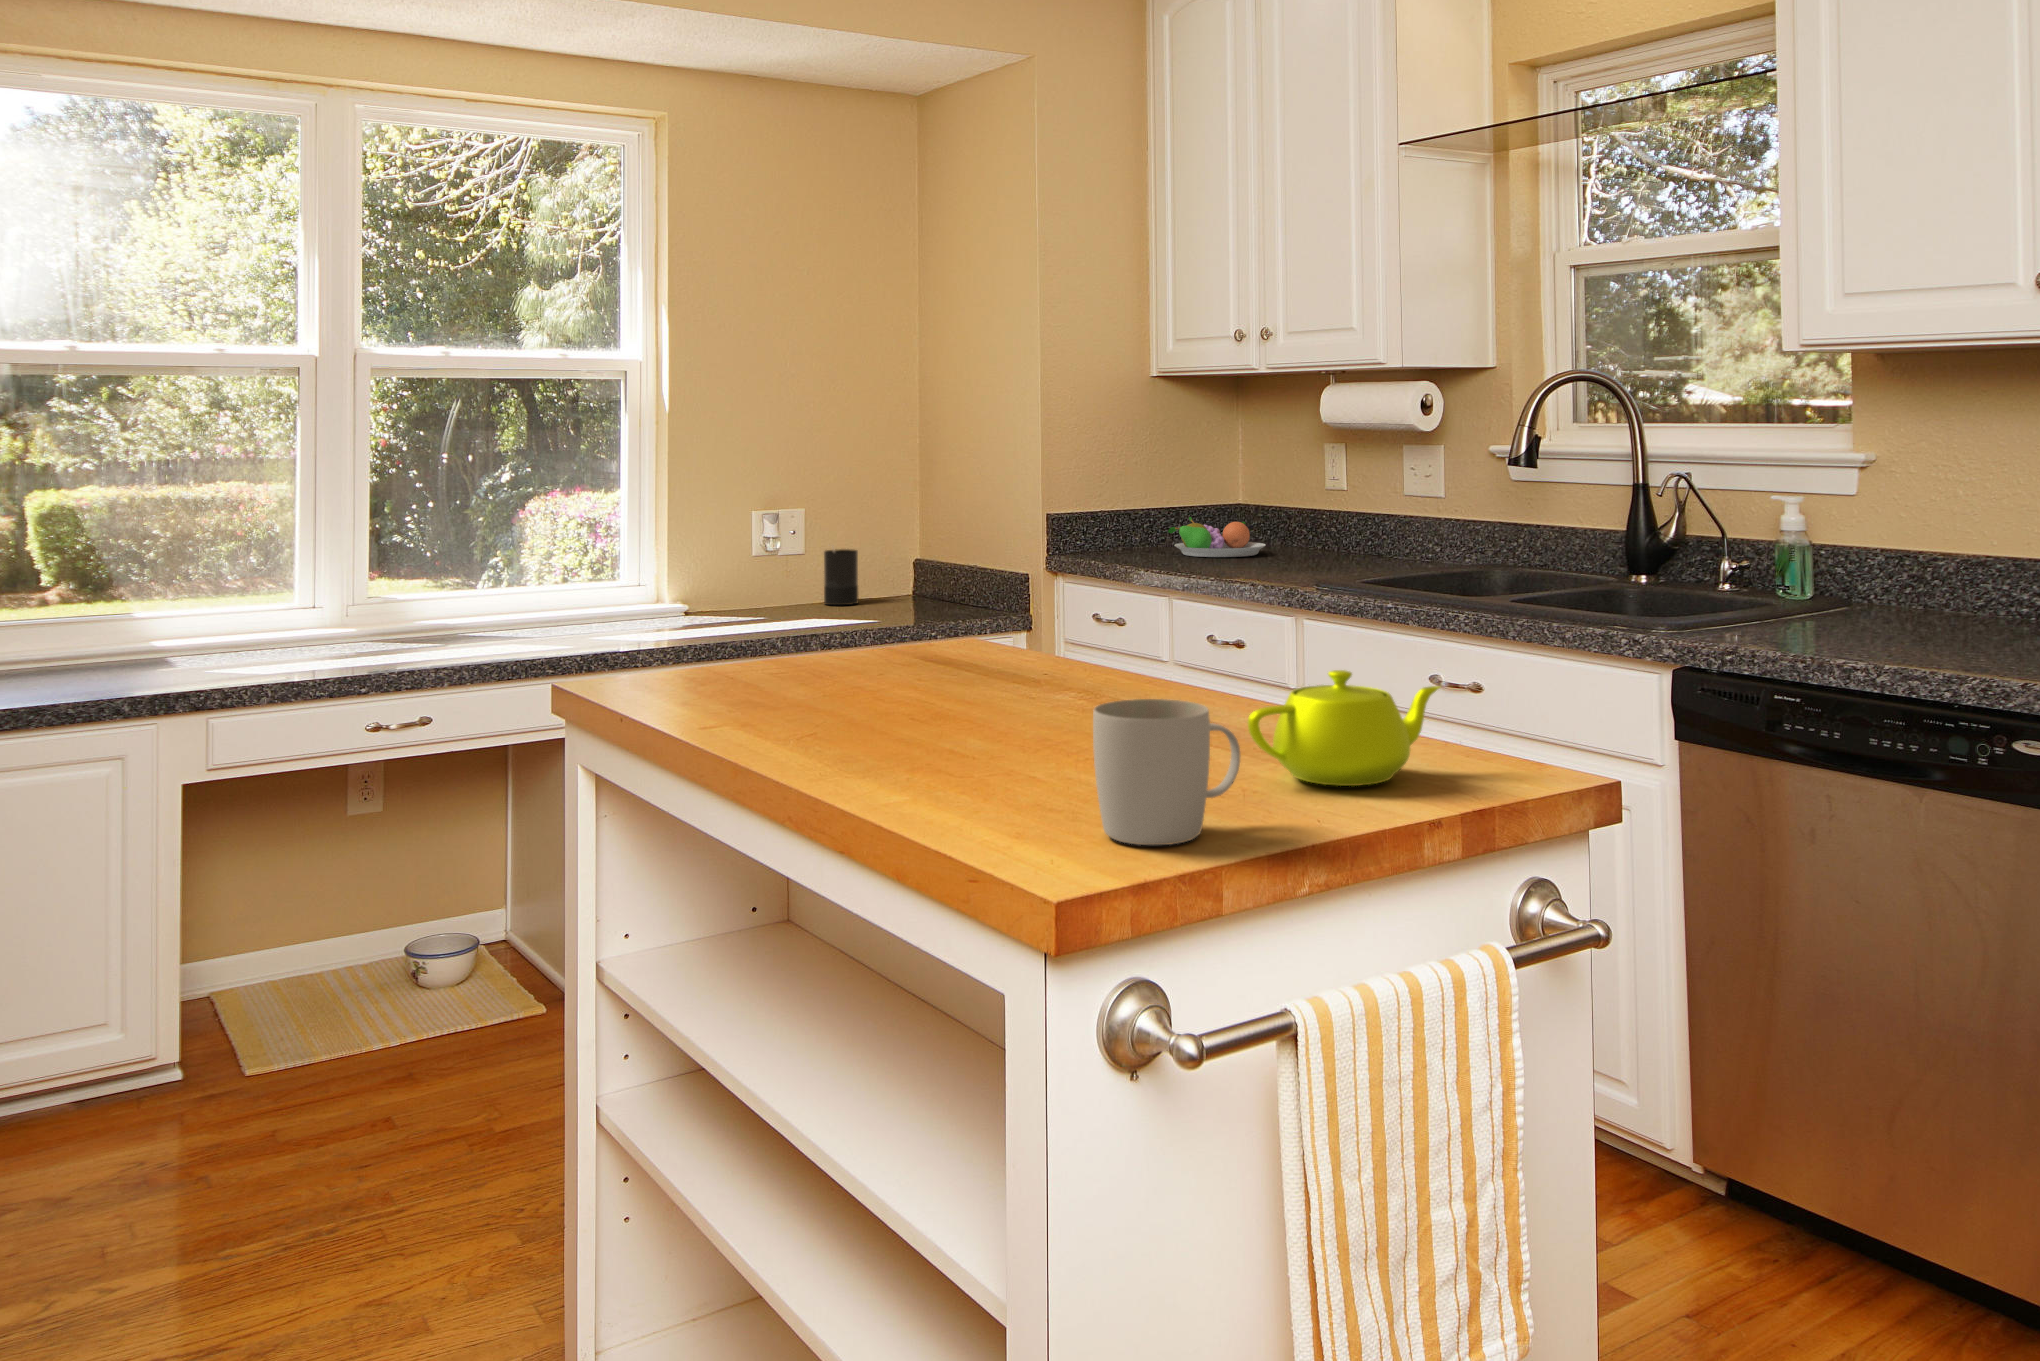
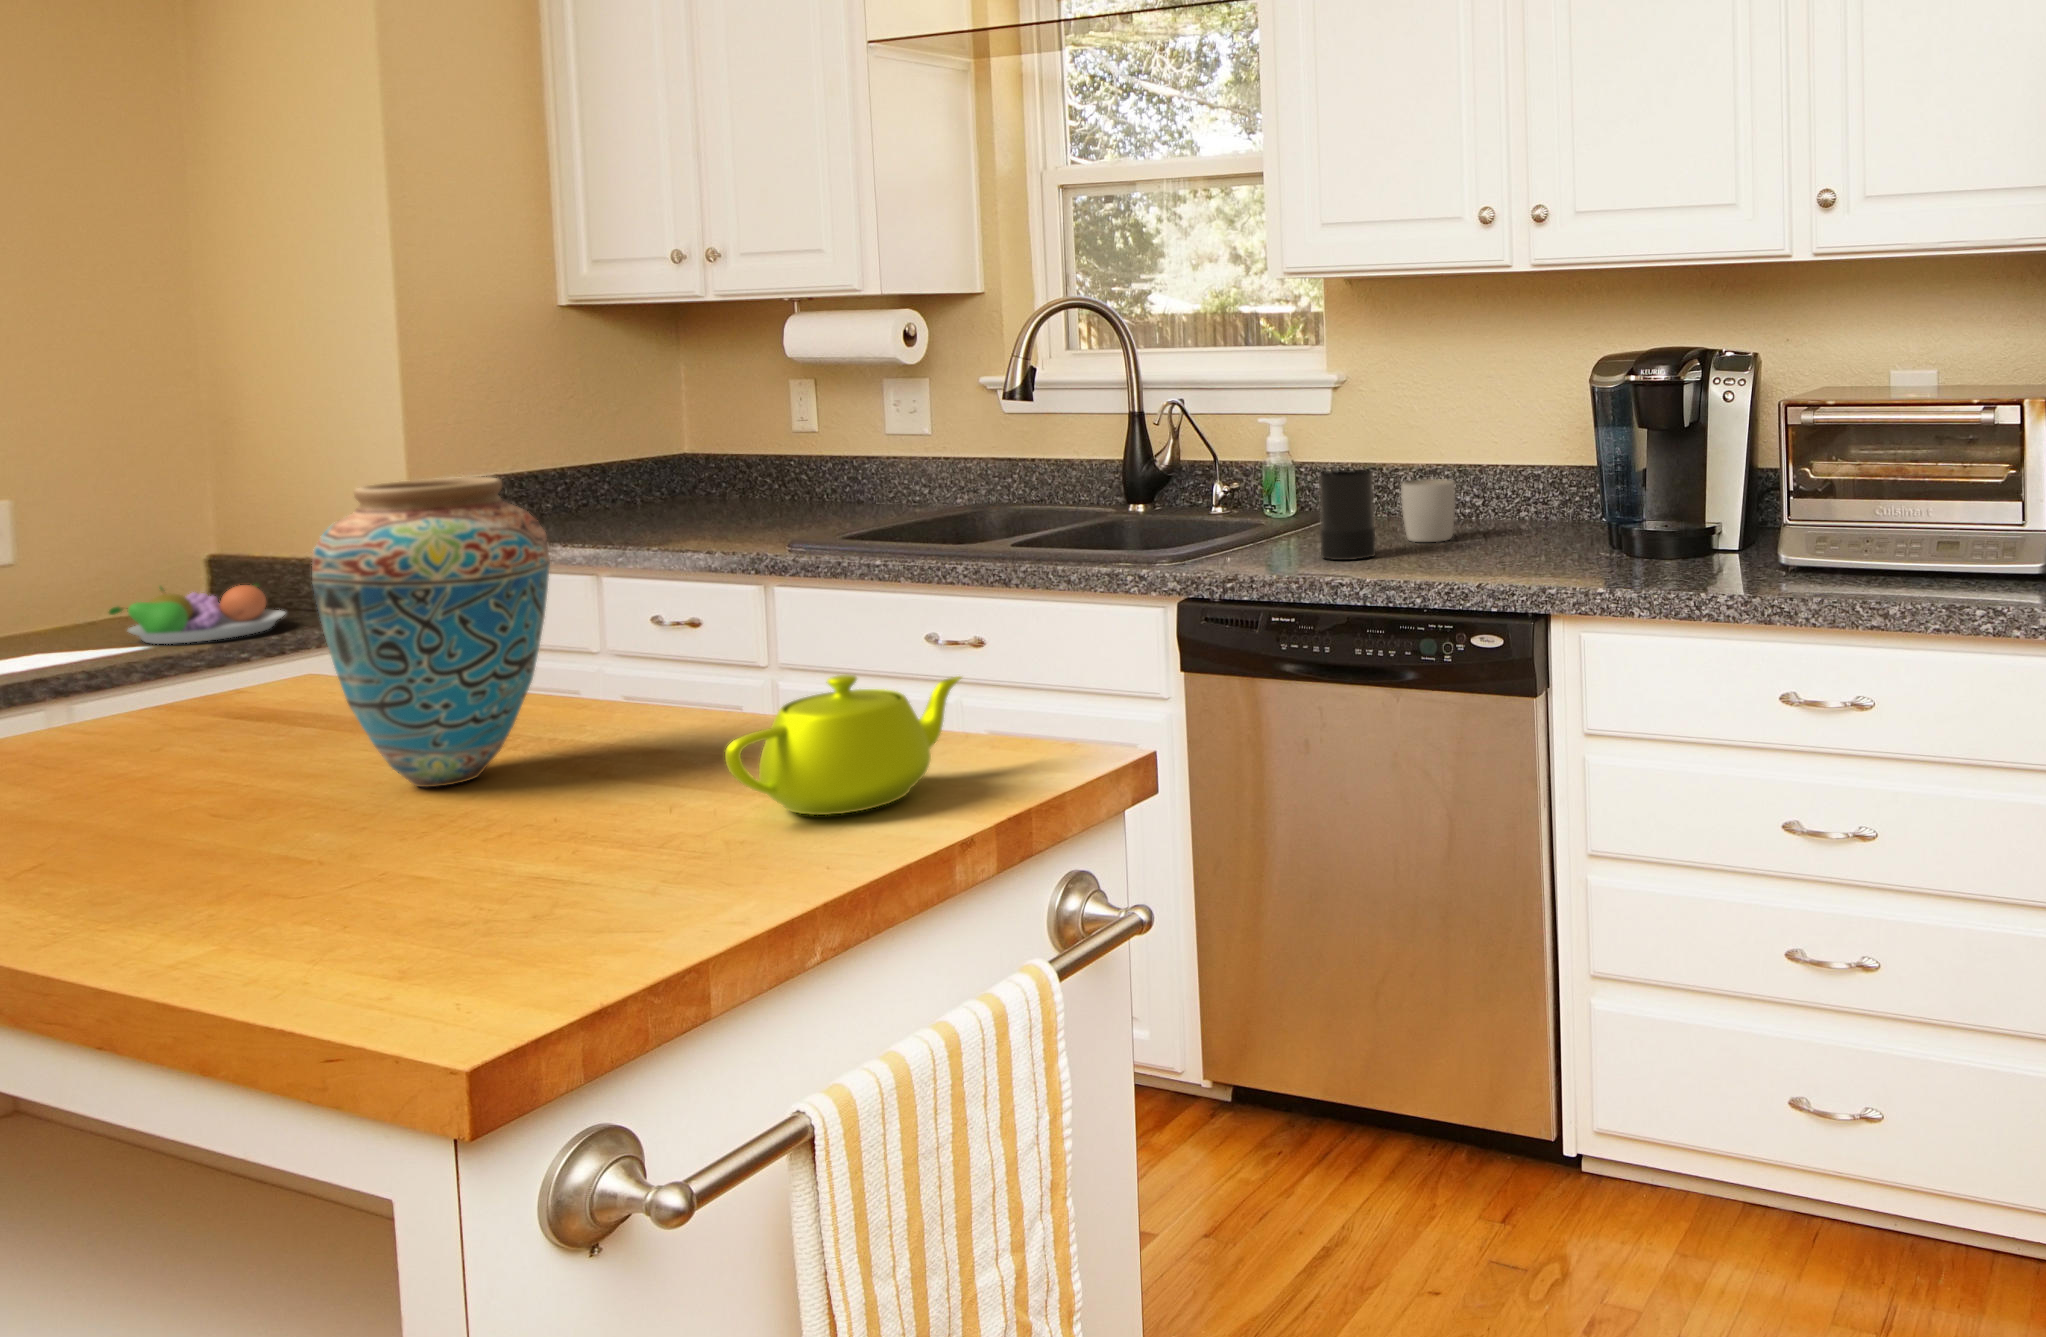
vase: none [981,492,1132,726] -> present [312,477,550,787]
fruit bowl: present [1168,517,1265,557] -> present [109,584,285,644]
candle: present [824,549,858,605] -> present [1318,470,1376,560]
mug: present [1093,699,1240,845] -> present [1401,479,1455,542]

